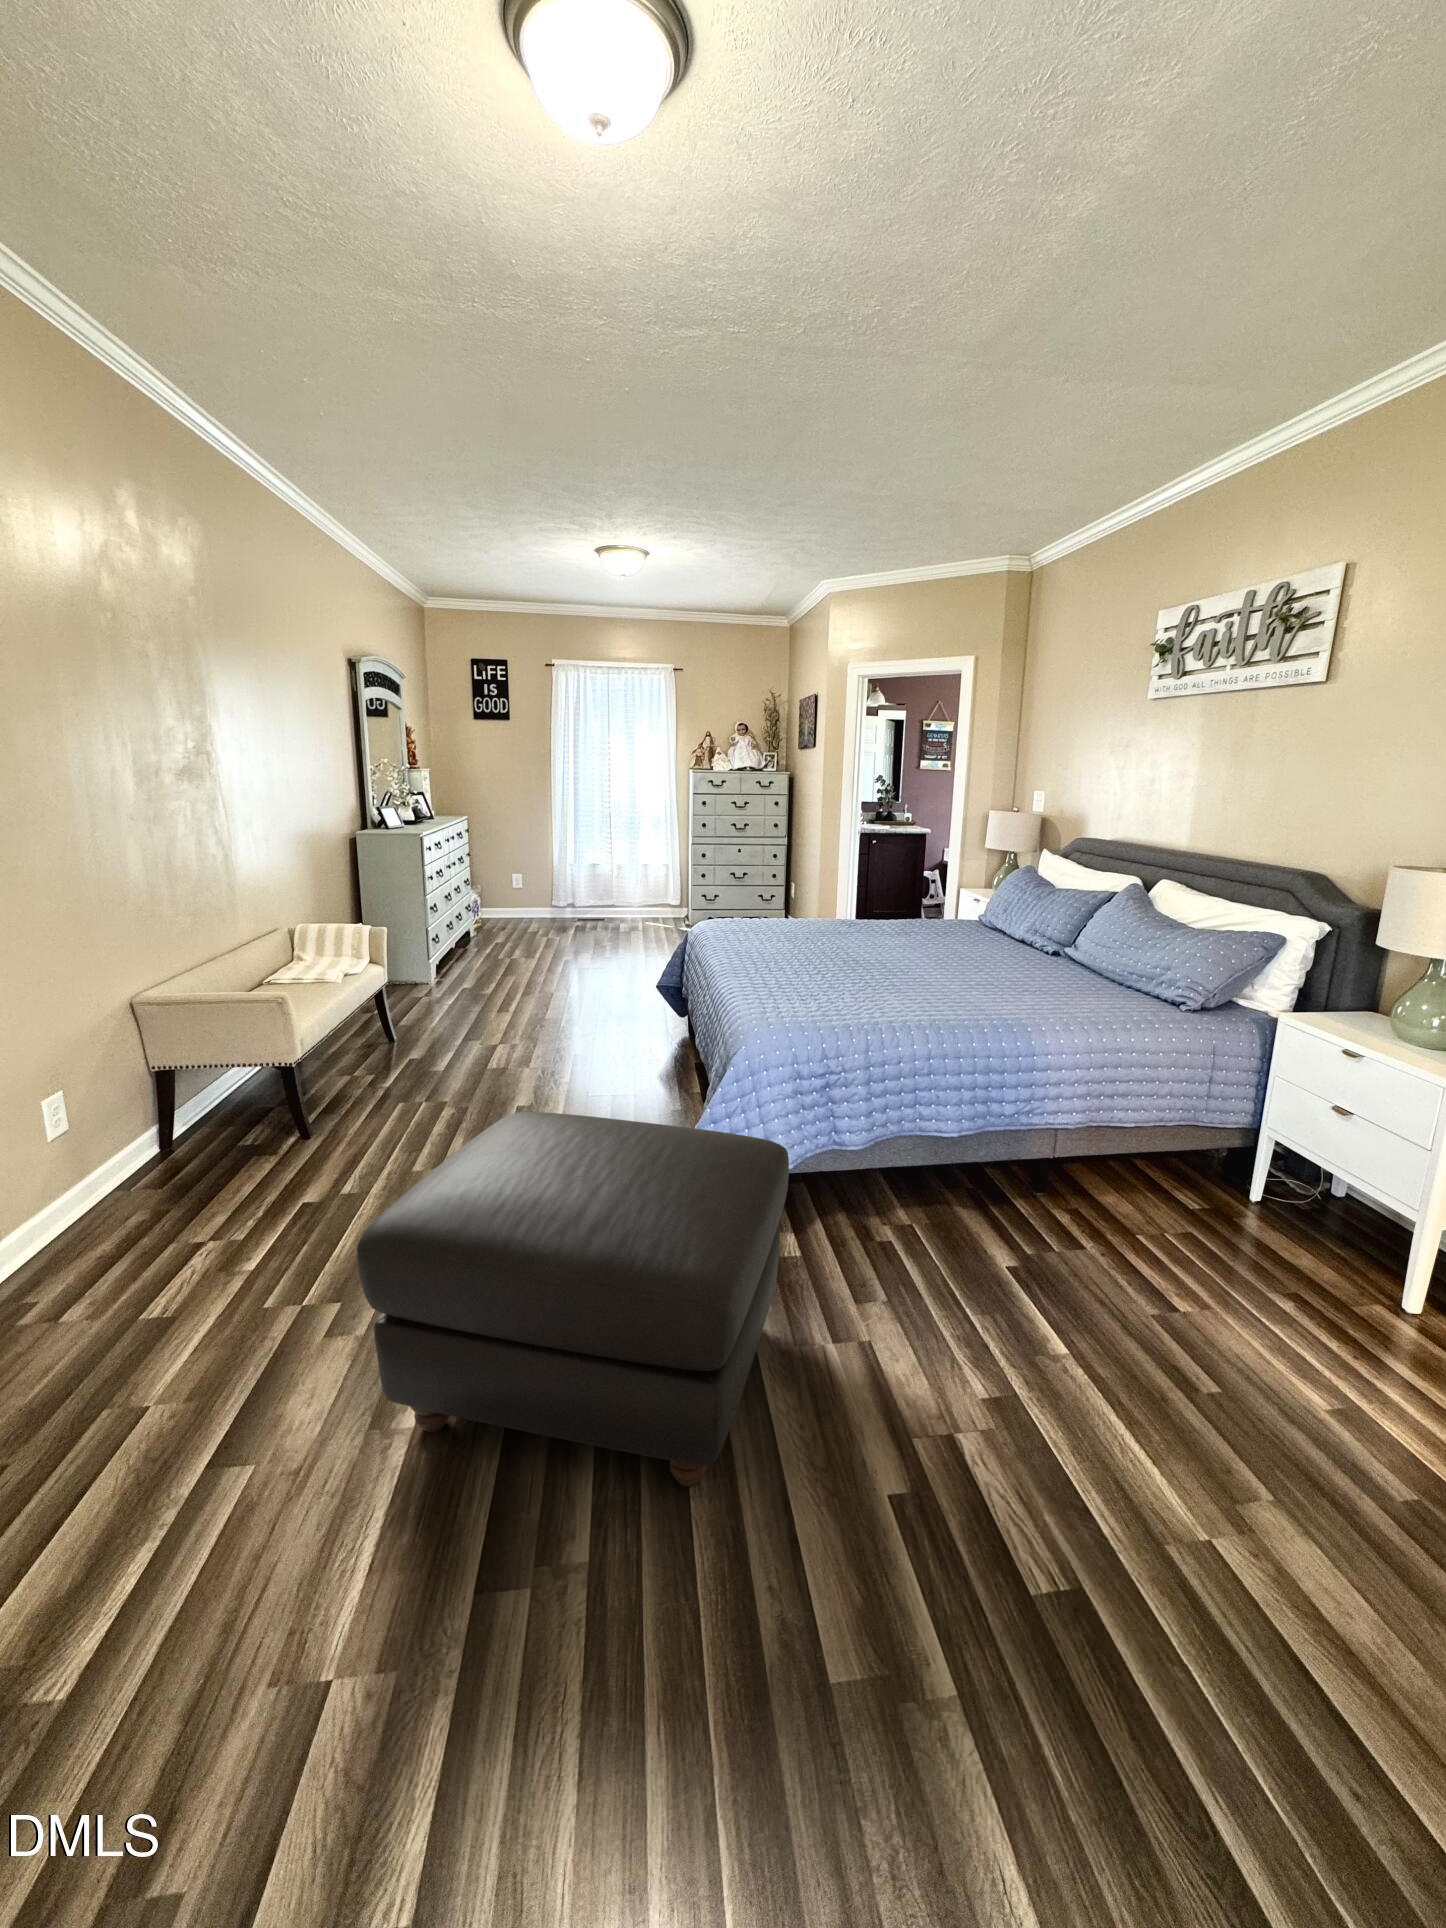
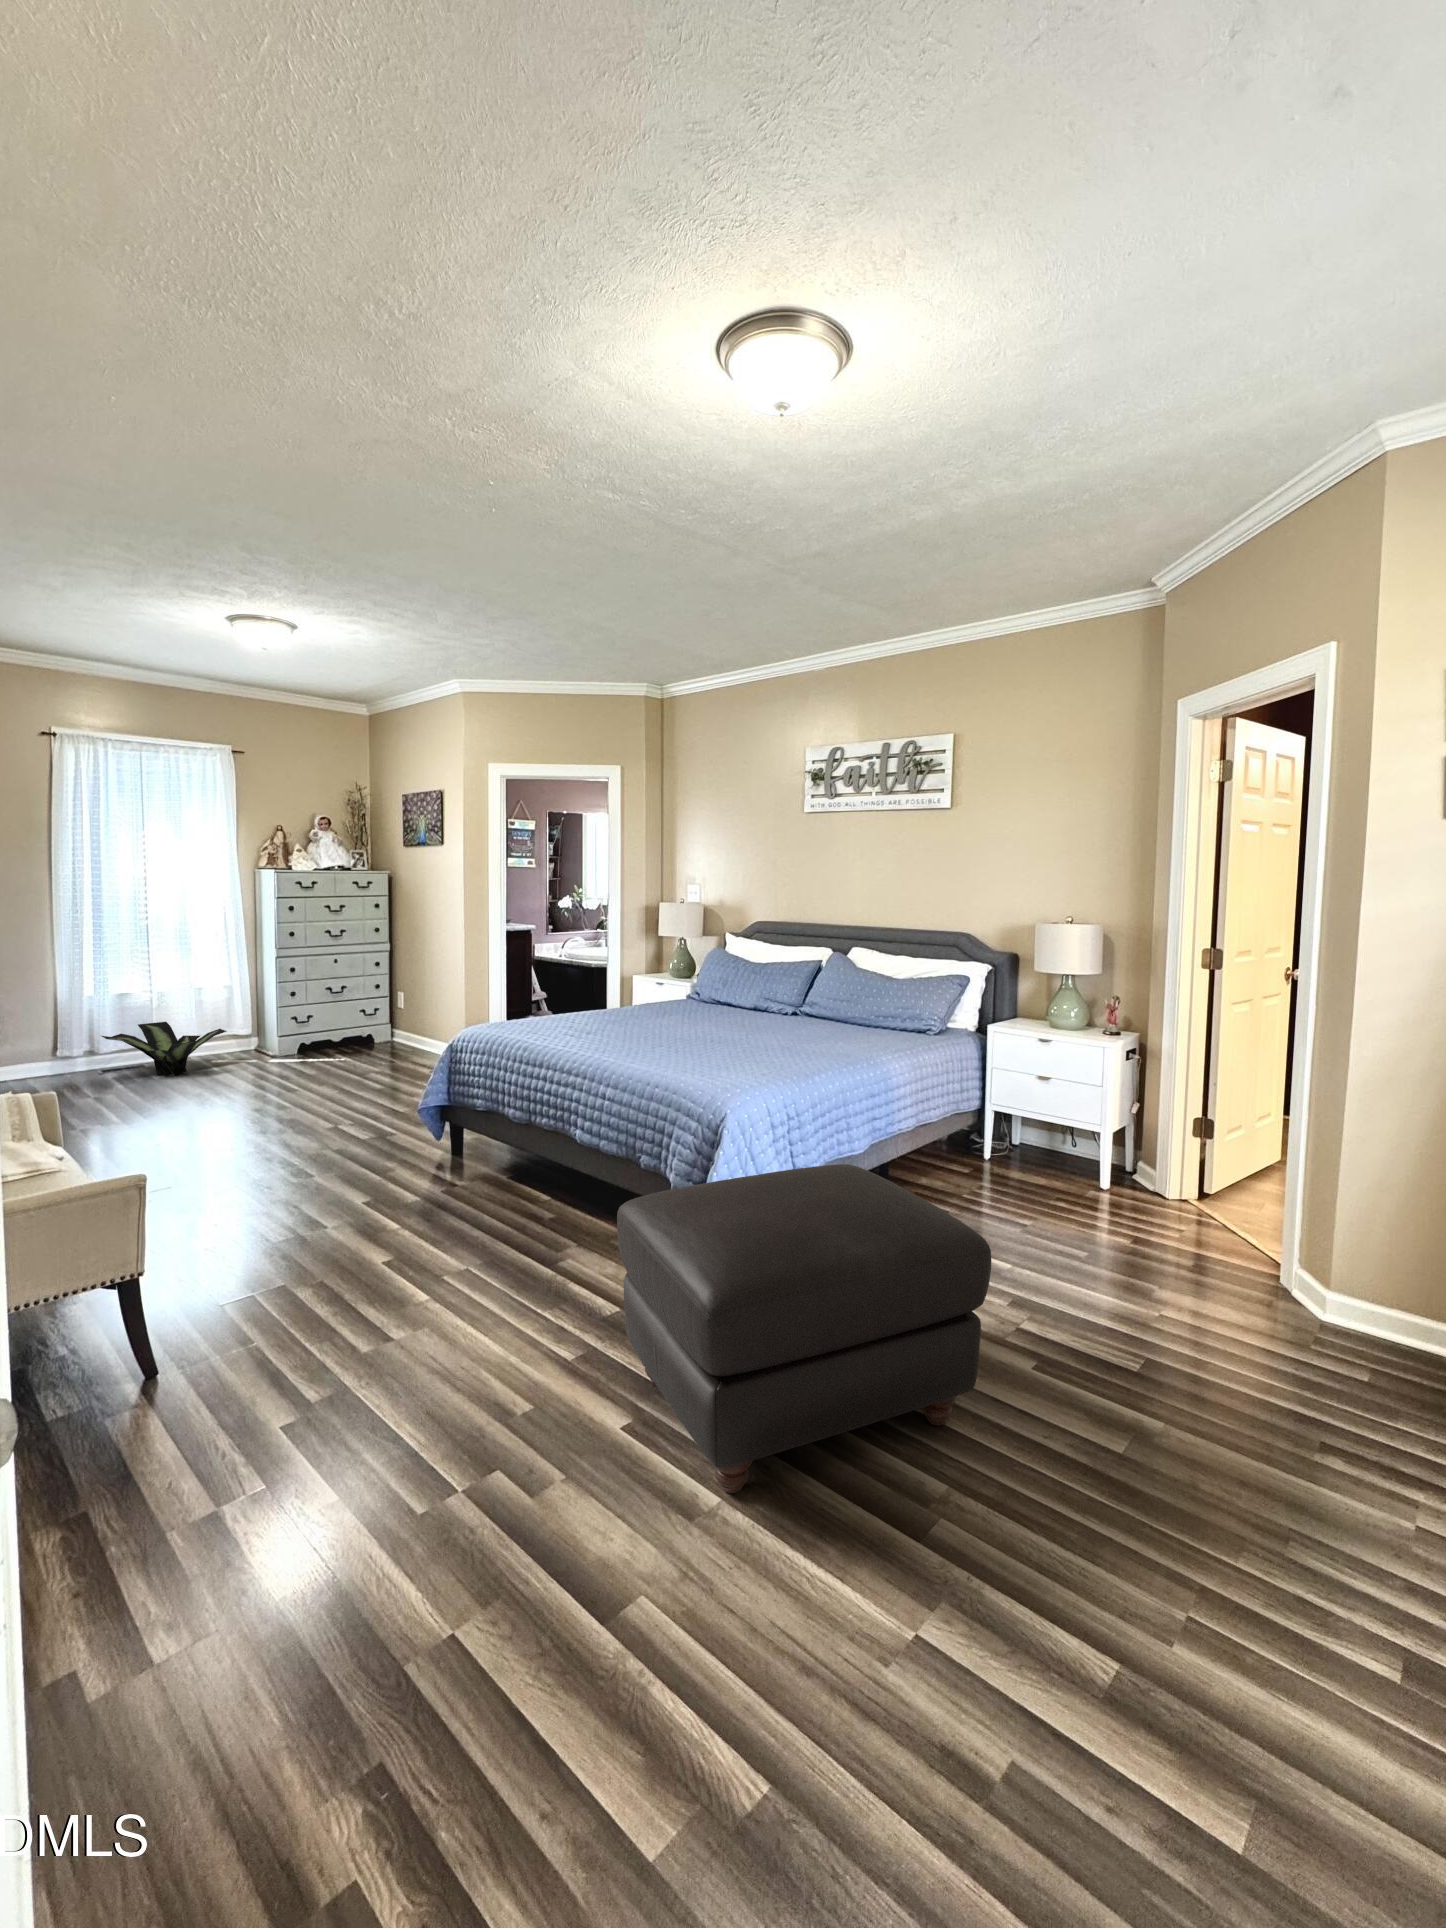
potted plant: none [562,889,646,932] -> present [102,1022,226,1076]

